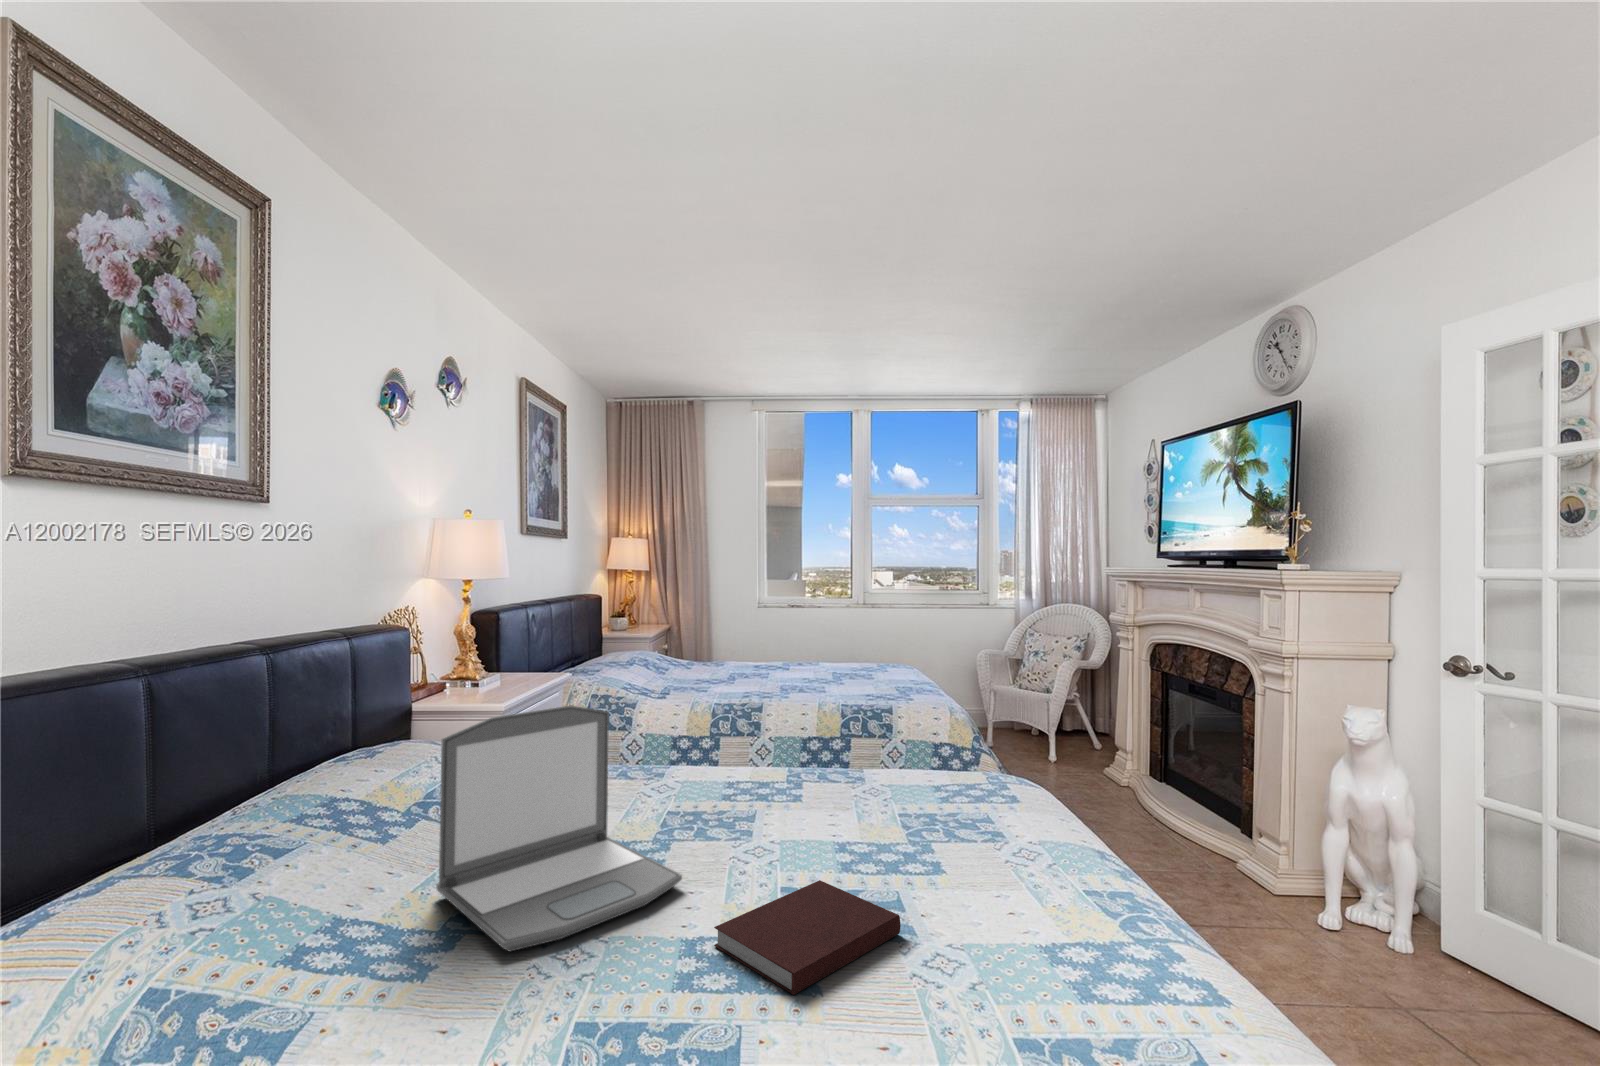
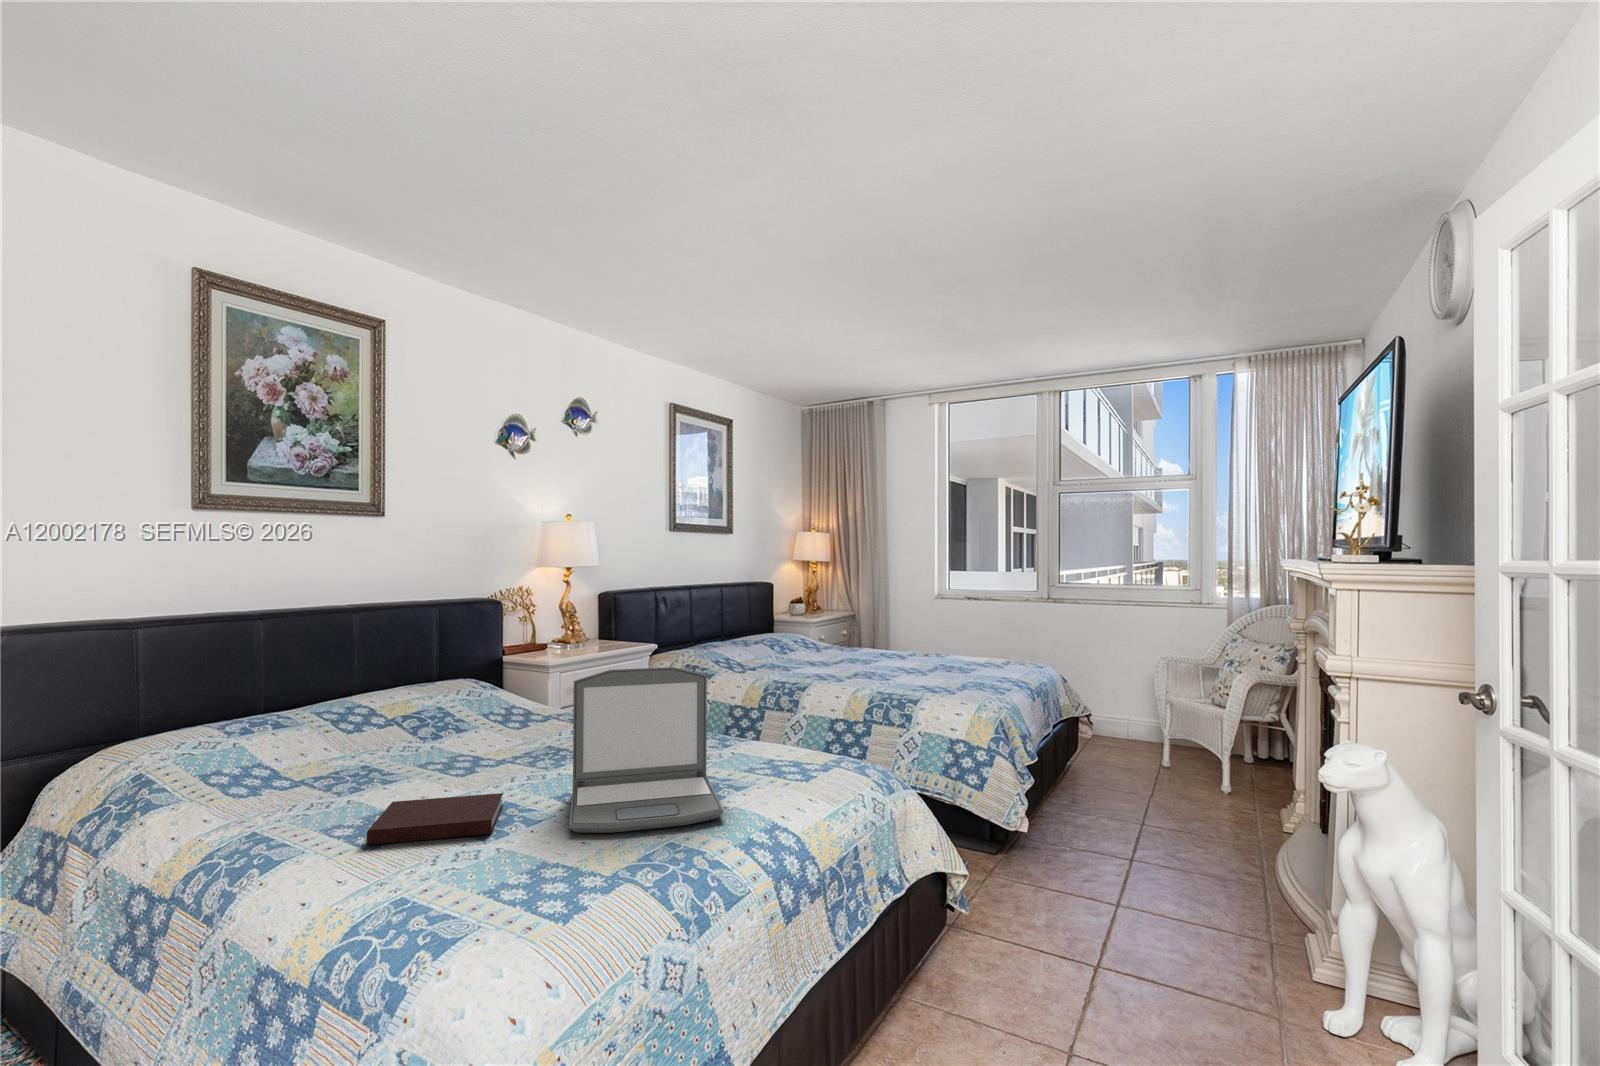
laptop: present [436,706,682,951] -> present [569,667,723,833]

